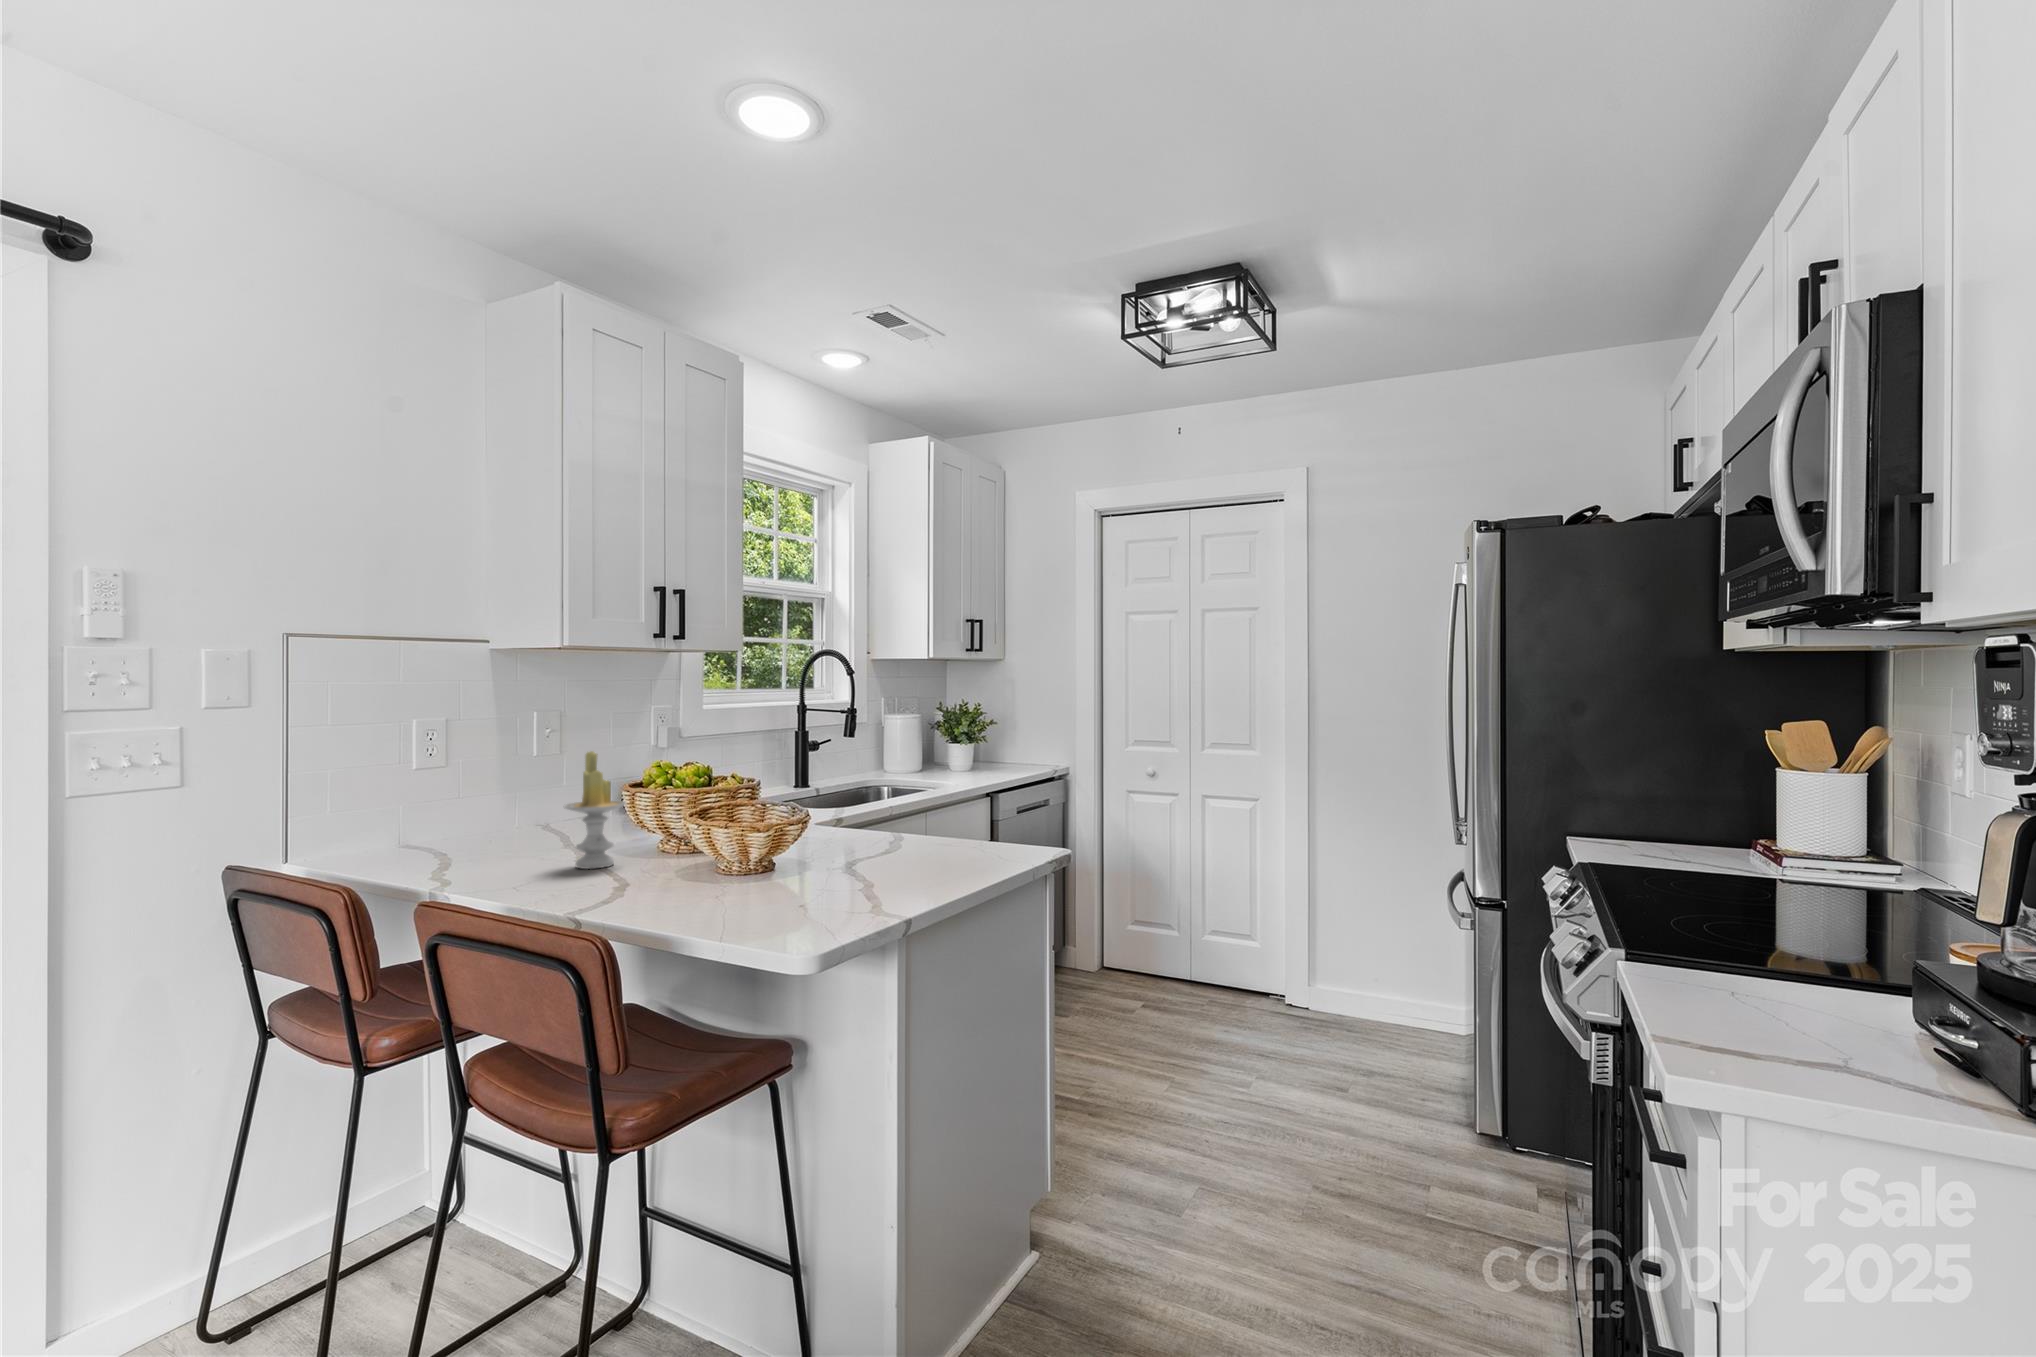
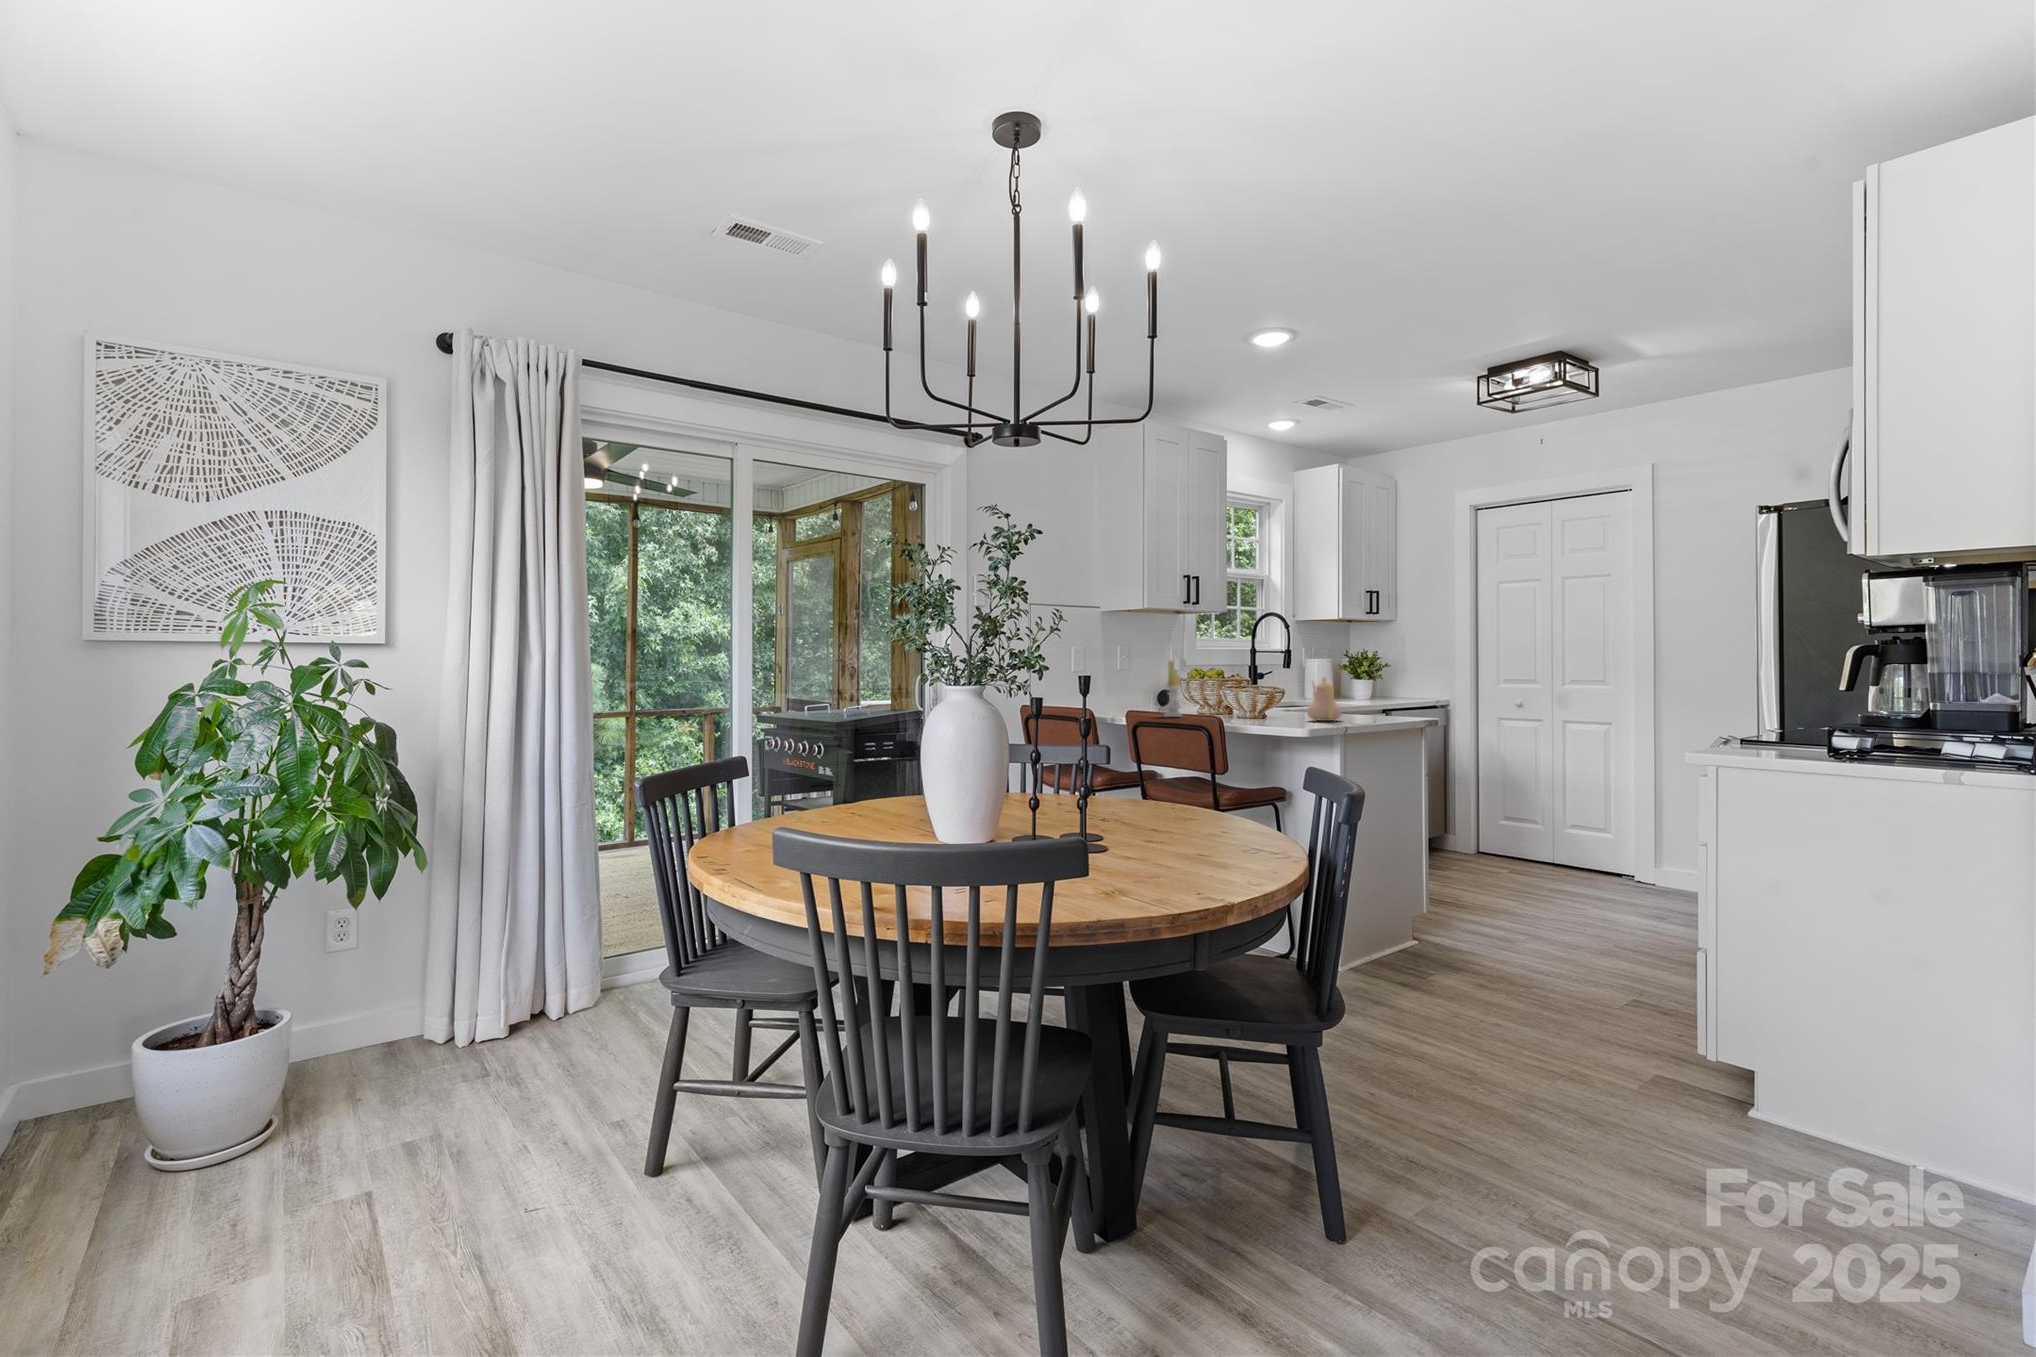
teapot: none [842,795,911,884] -> present [1307,677,1342,721]

